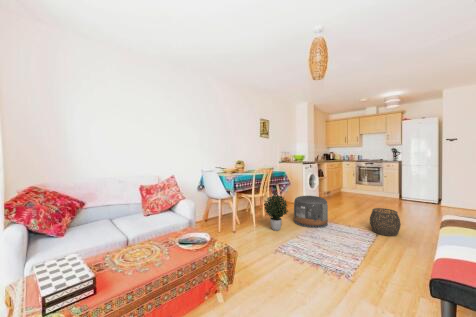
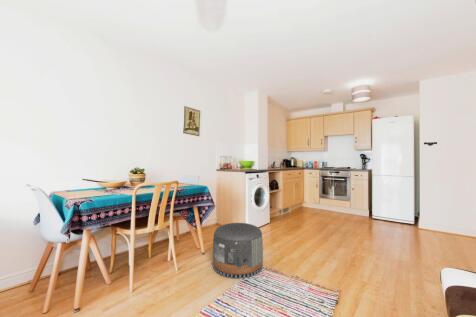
potted plant: present [264,195,288,231] -> none [153,227,194,289]
woven basket: present [370,208,401,236] -> none [321,246,366,296]

